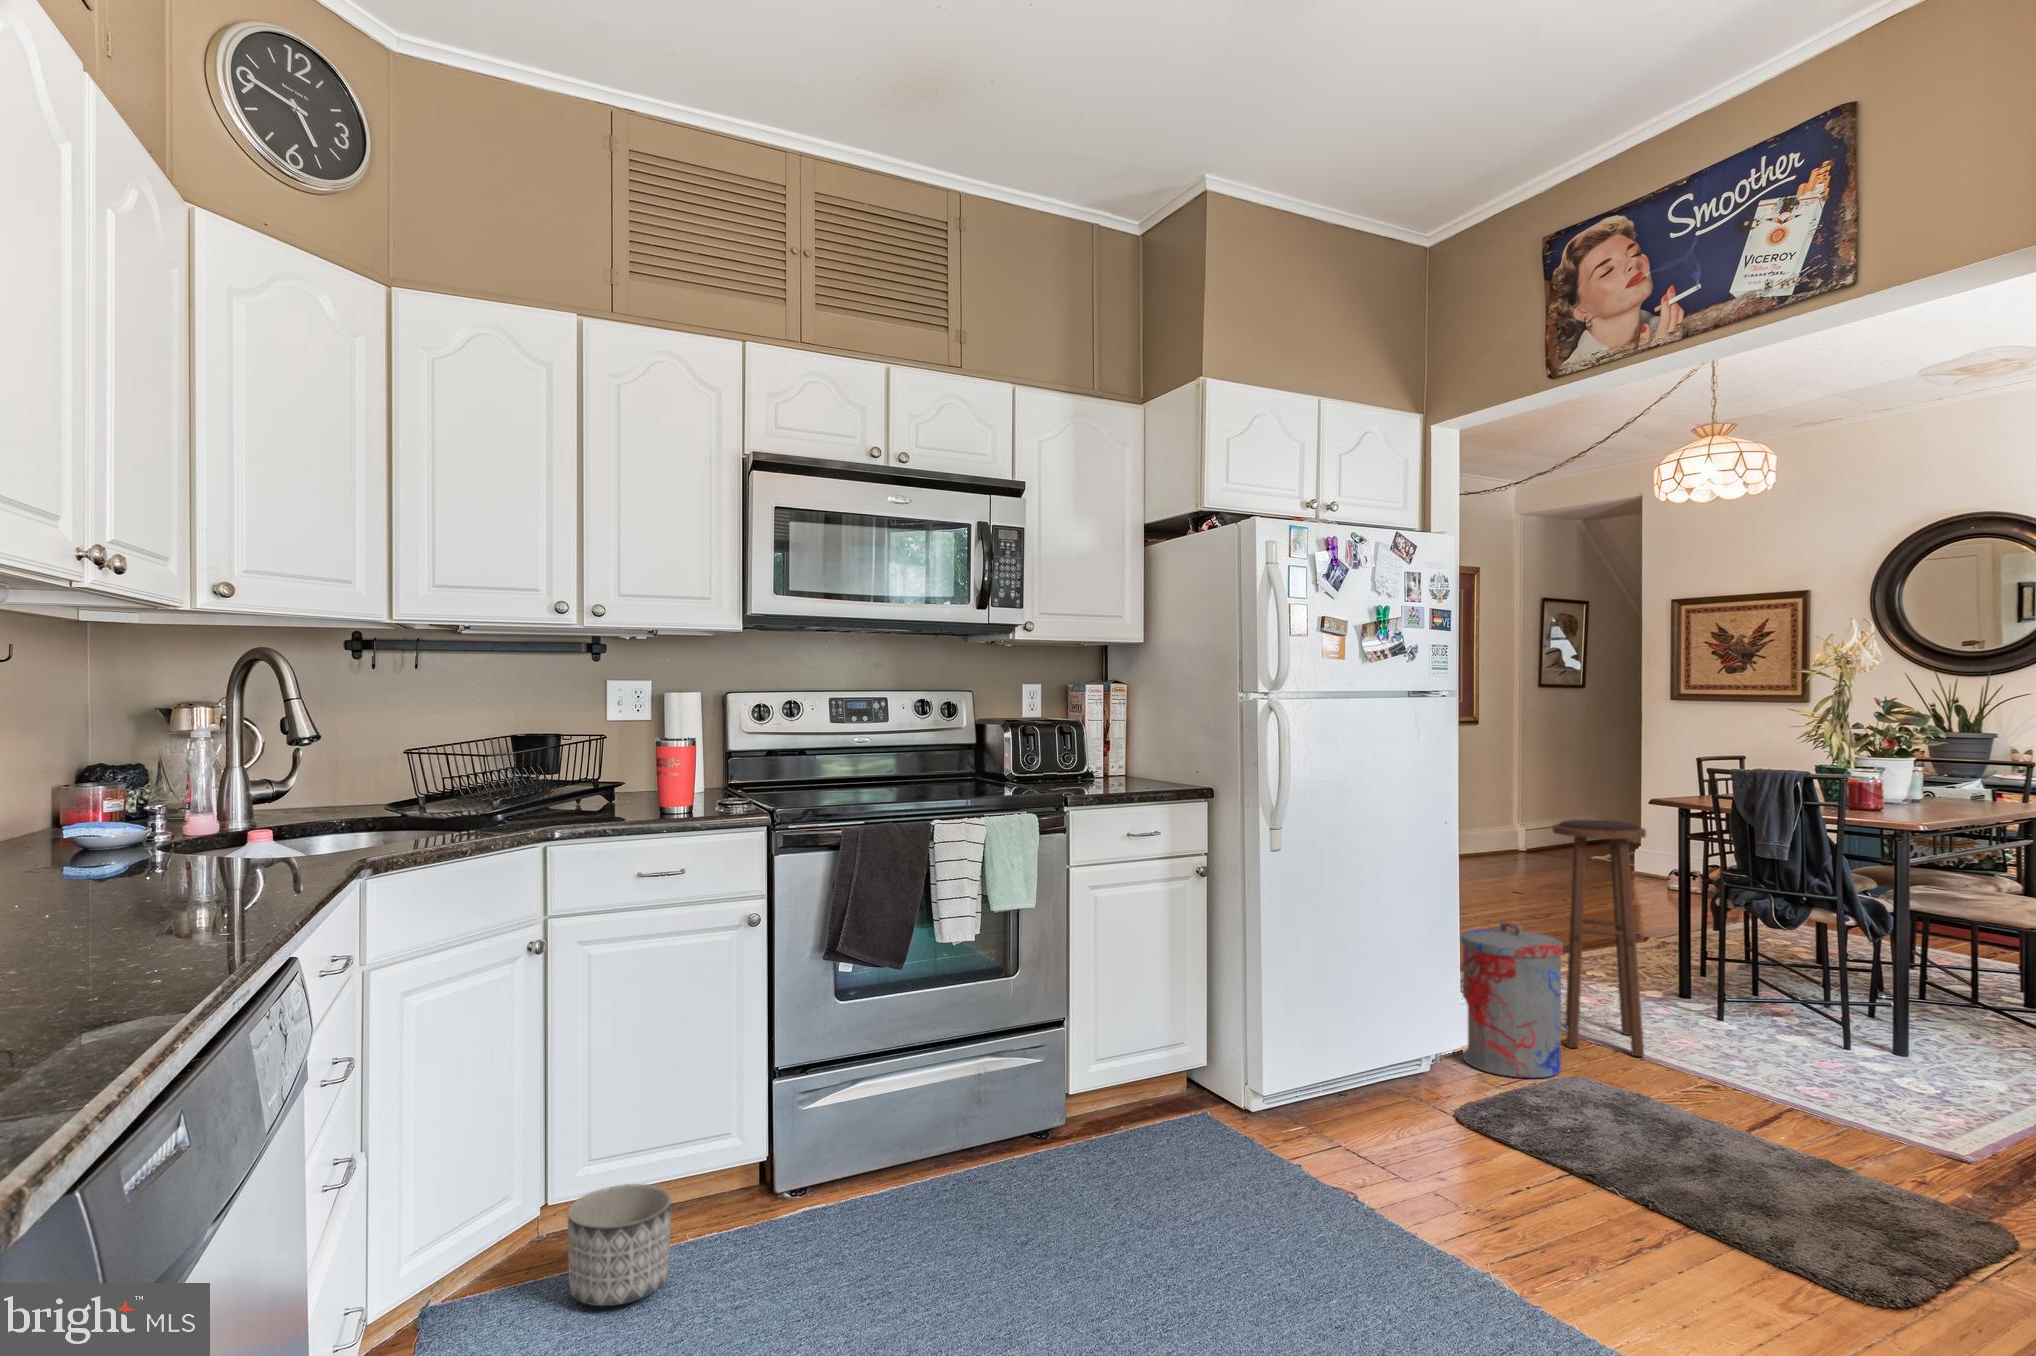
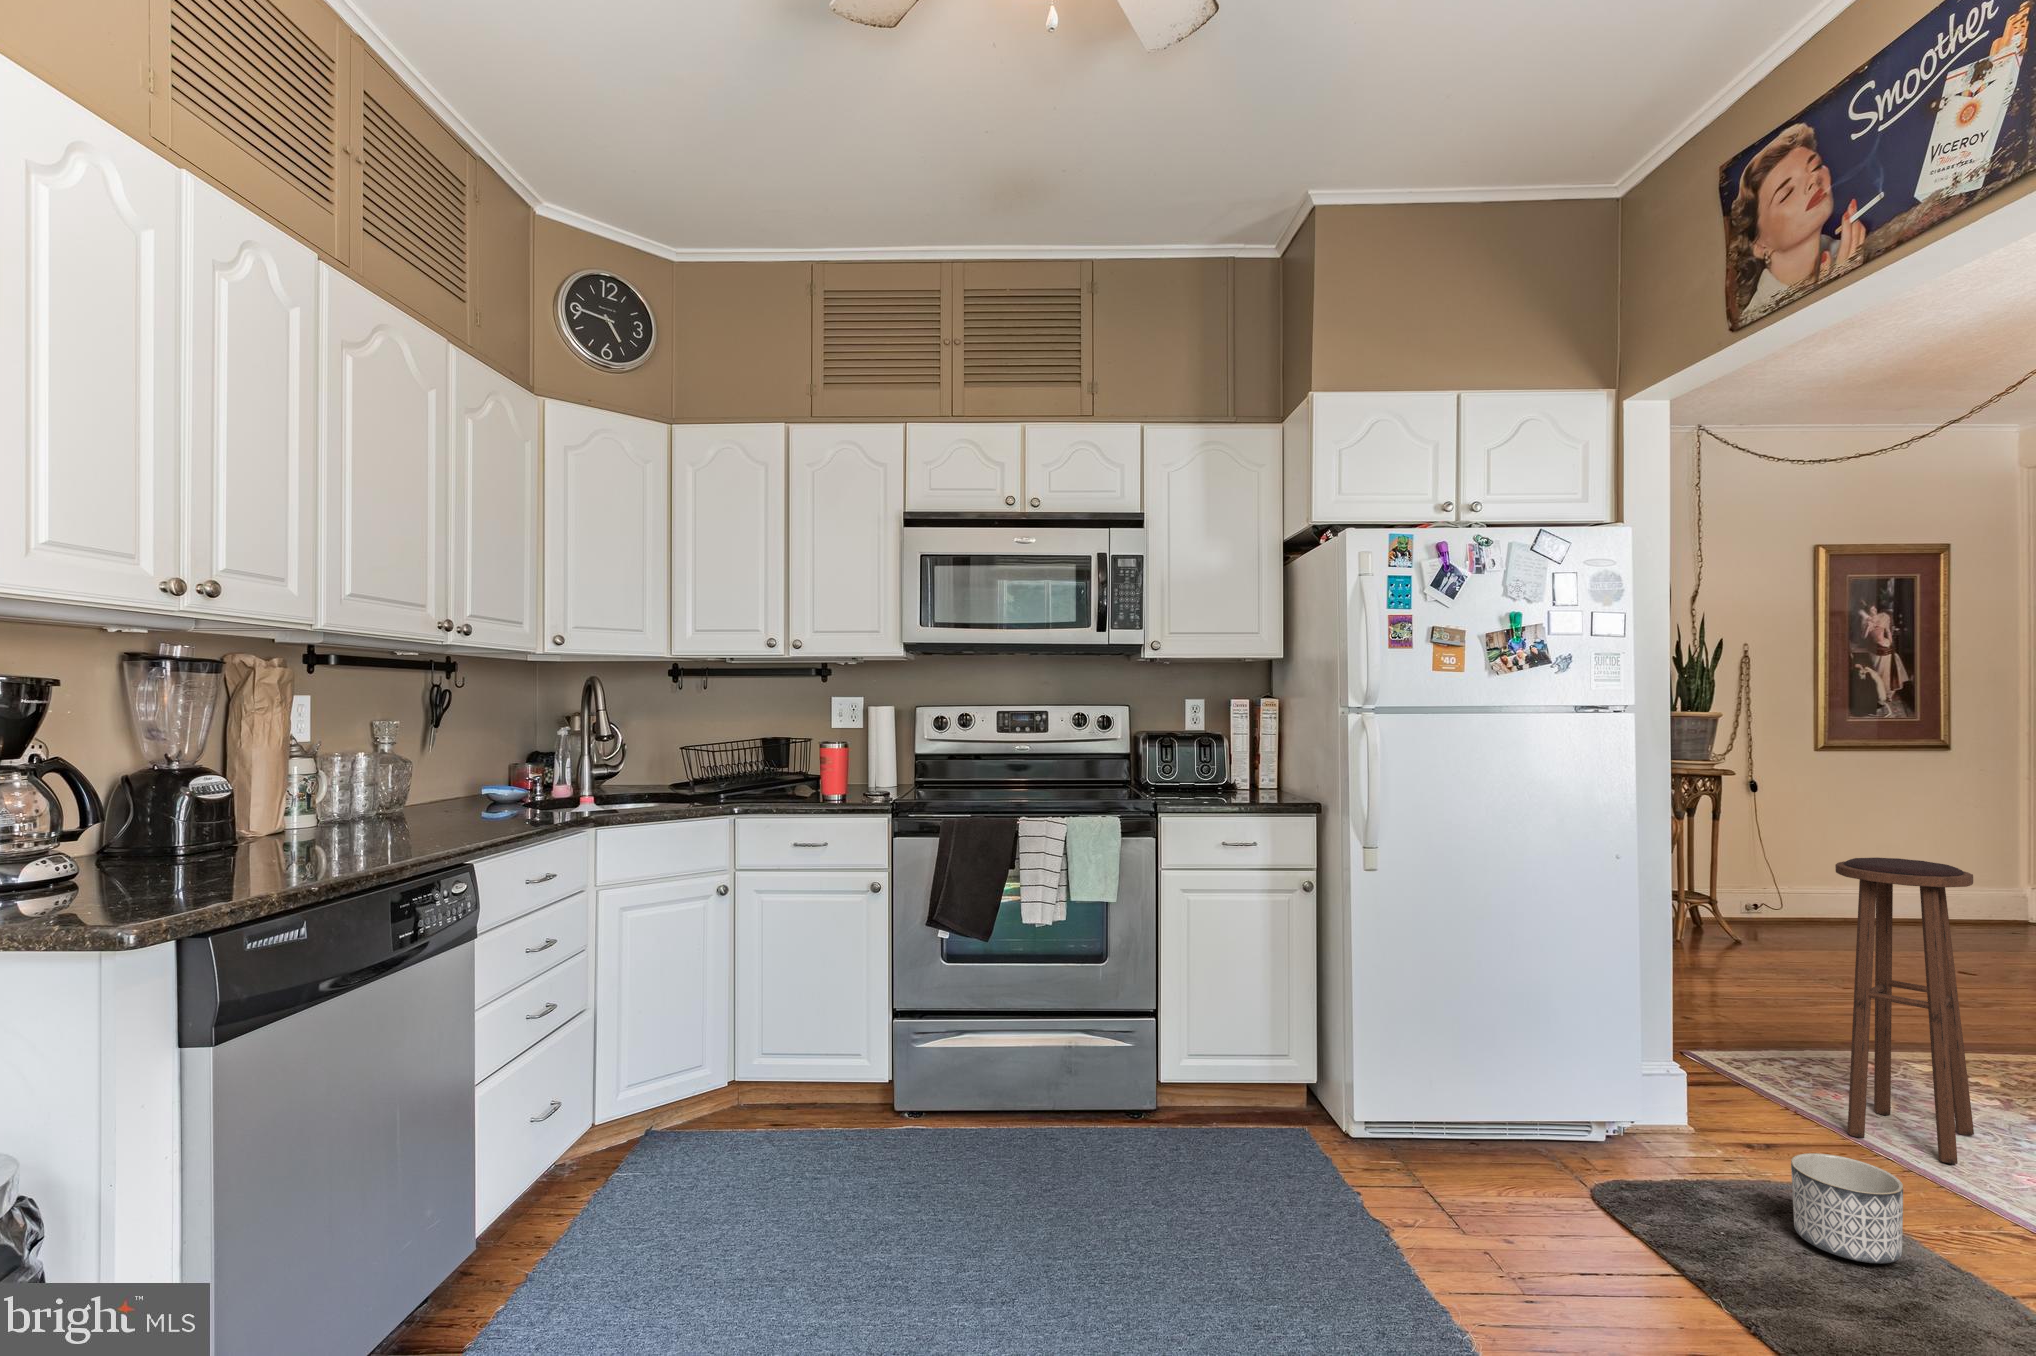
trash can: present [1461,921,1563,1078] -> none [1673,971,1808,1163]
planter: present [568,1184,671,1306] -> present [1791,1153,1903,1263]

